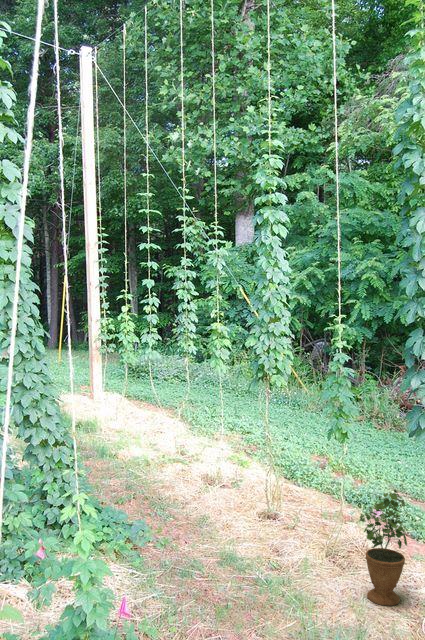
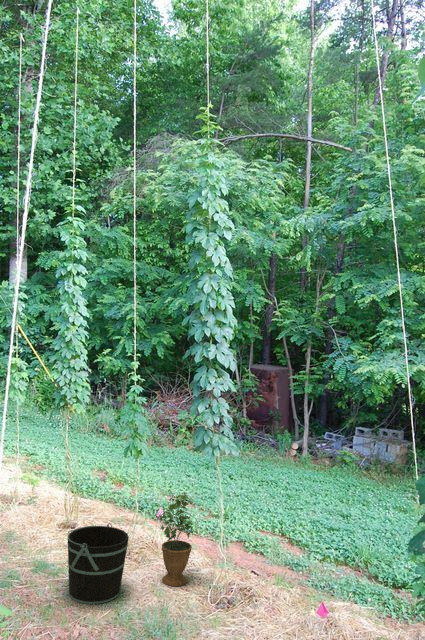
bucket: none [249,517,320,609] -> present [68,523,129,604]

